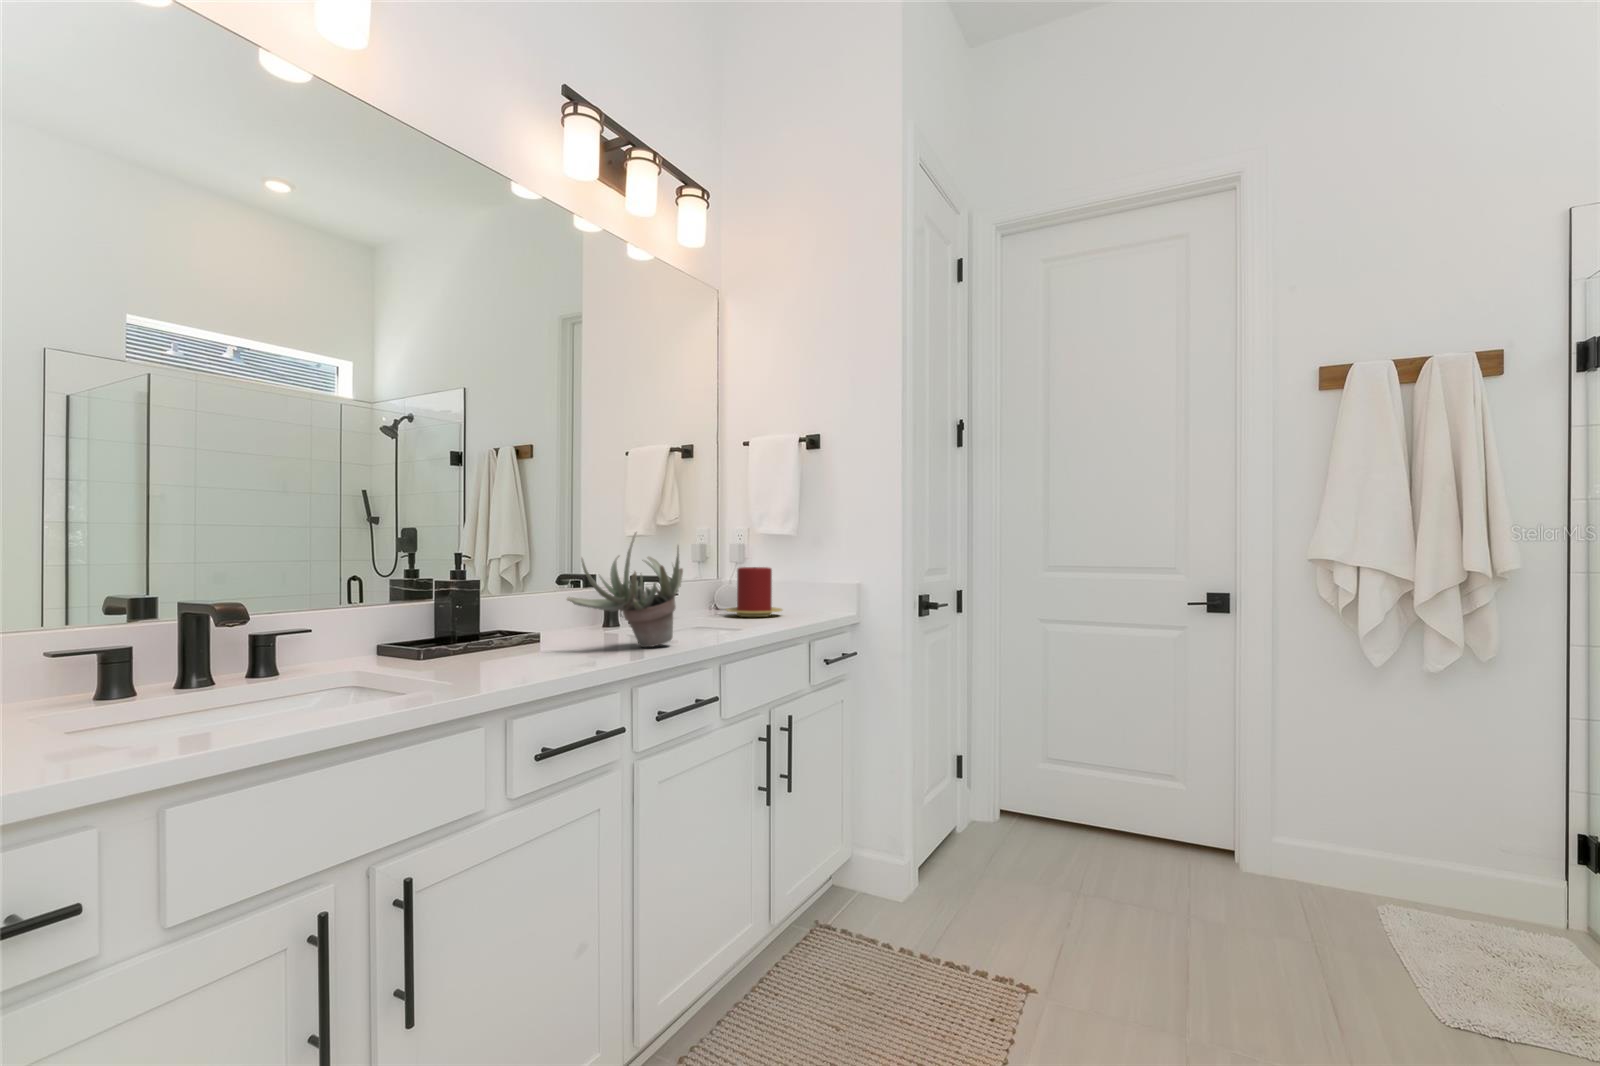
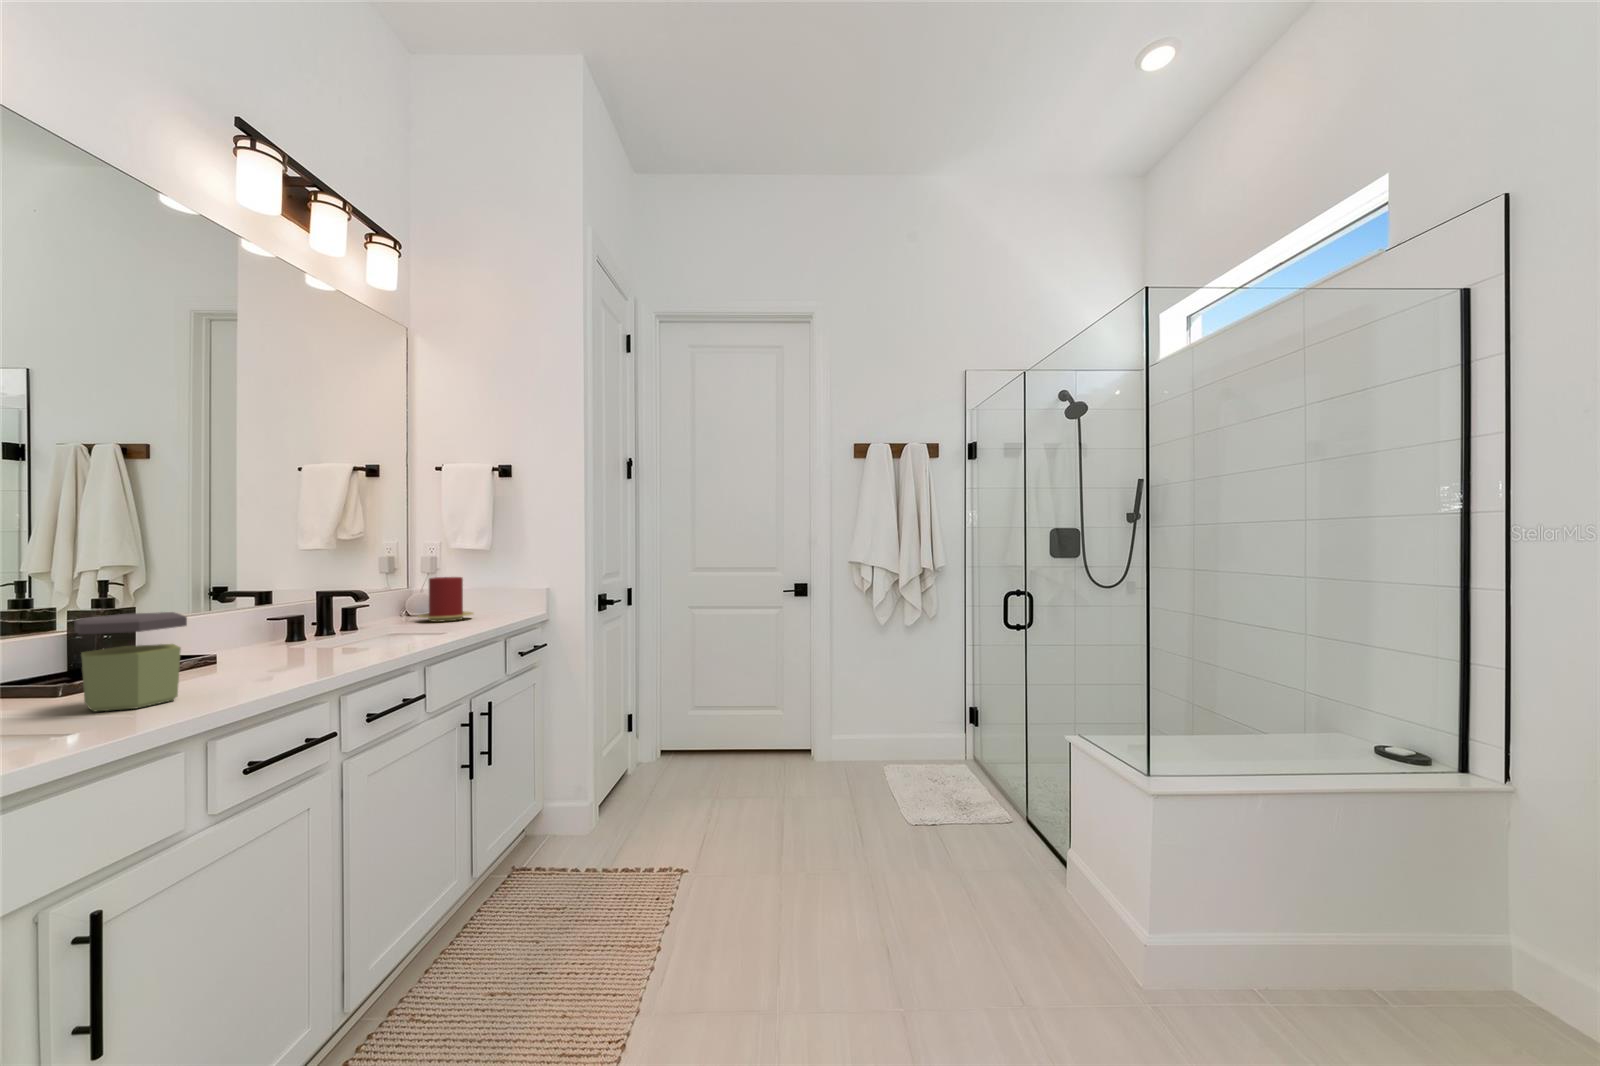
succulent plant: present [567,533,683,647] -> none [267,553,388,655]
jar: none [385,587,476,687] -> present [74,612,187,711]

